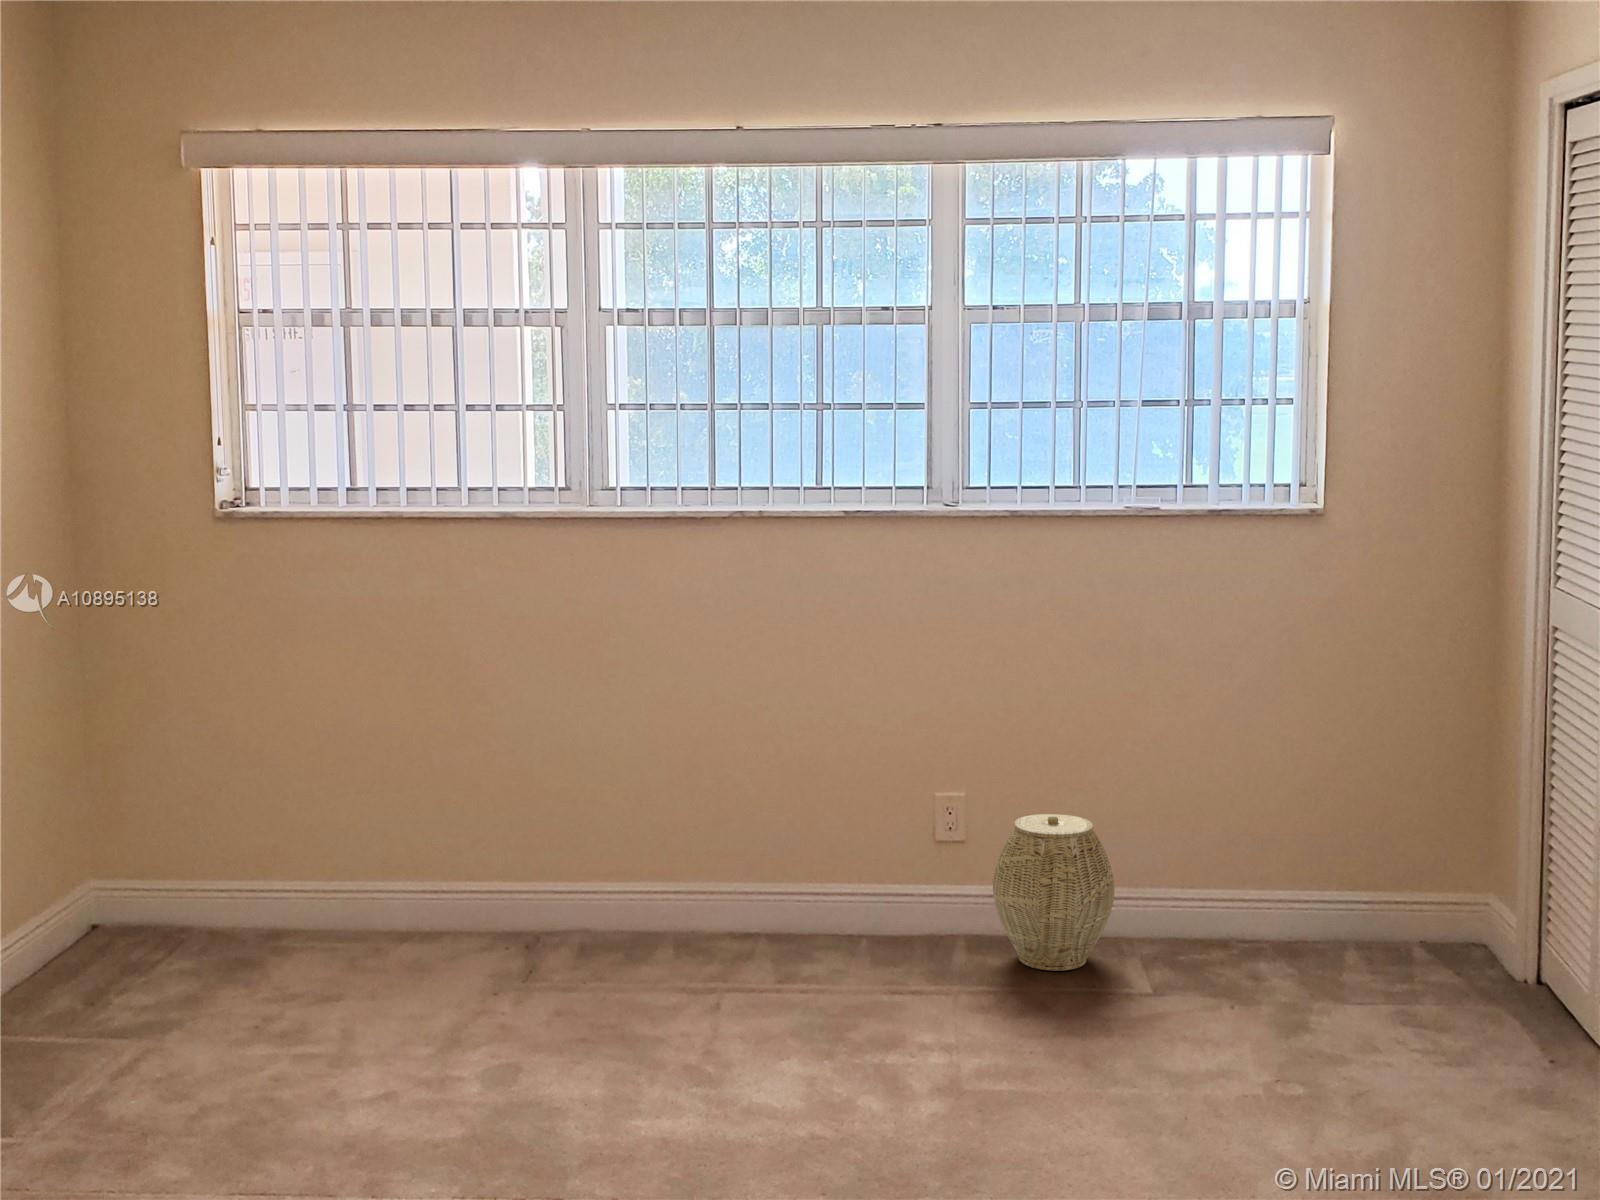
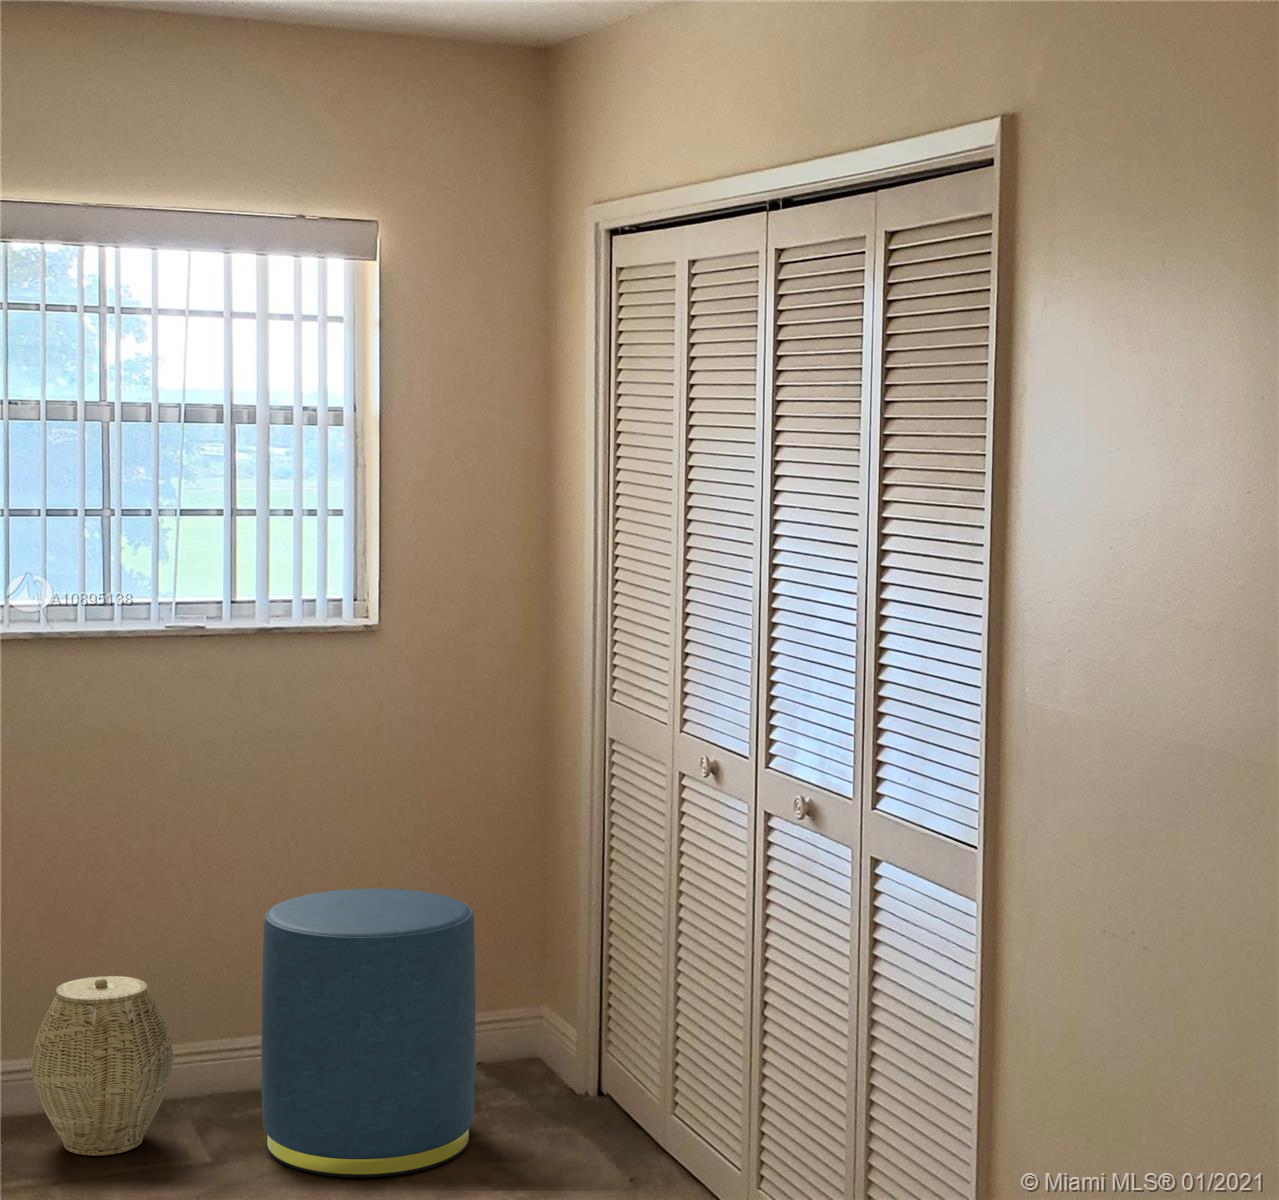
ottoman: none [1191,757,1402,1030] -> present [261,888,476,1177]

